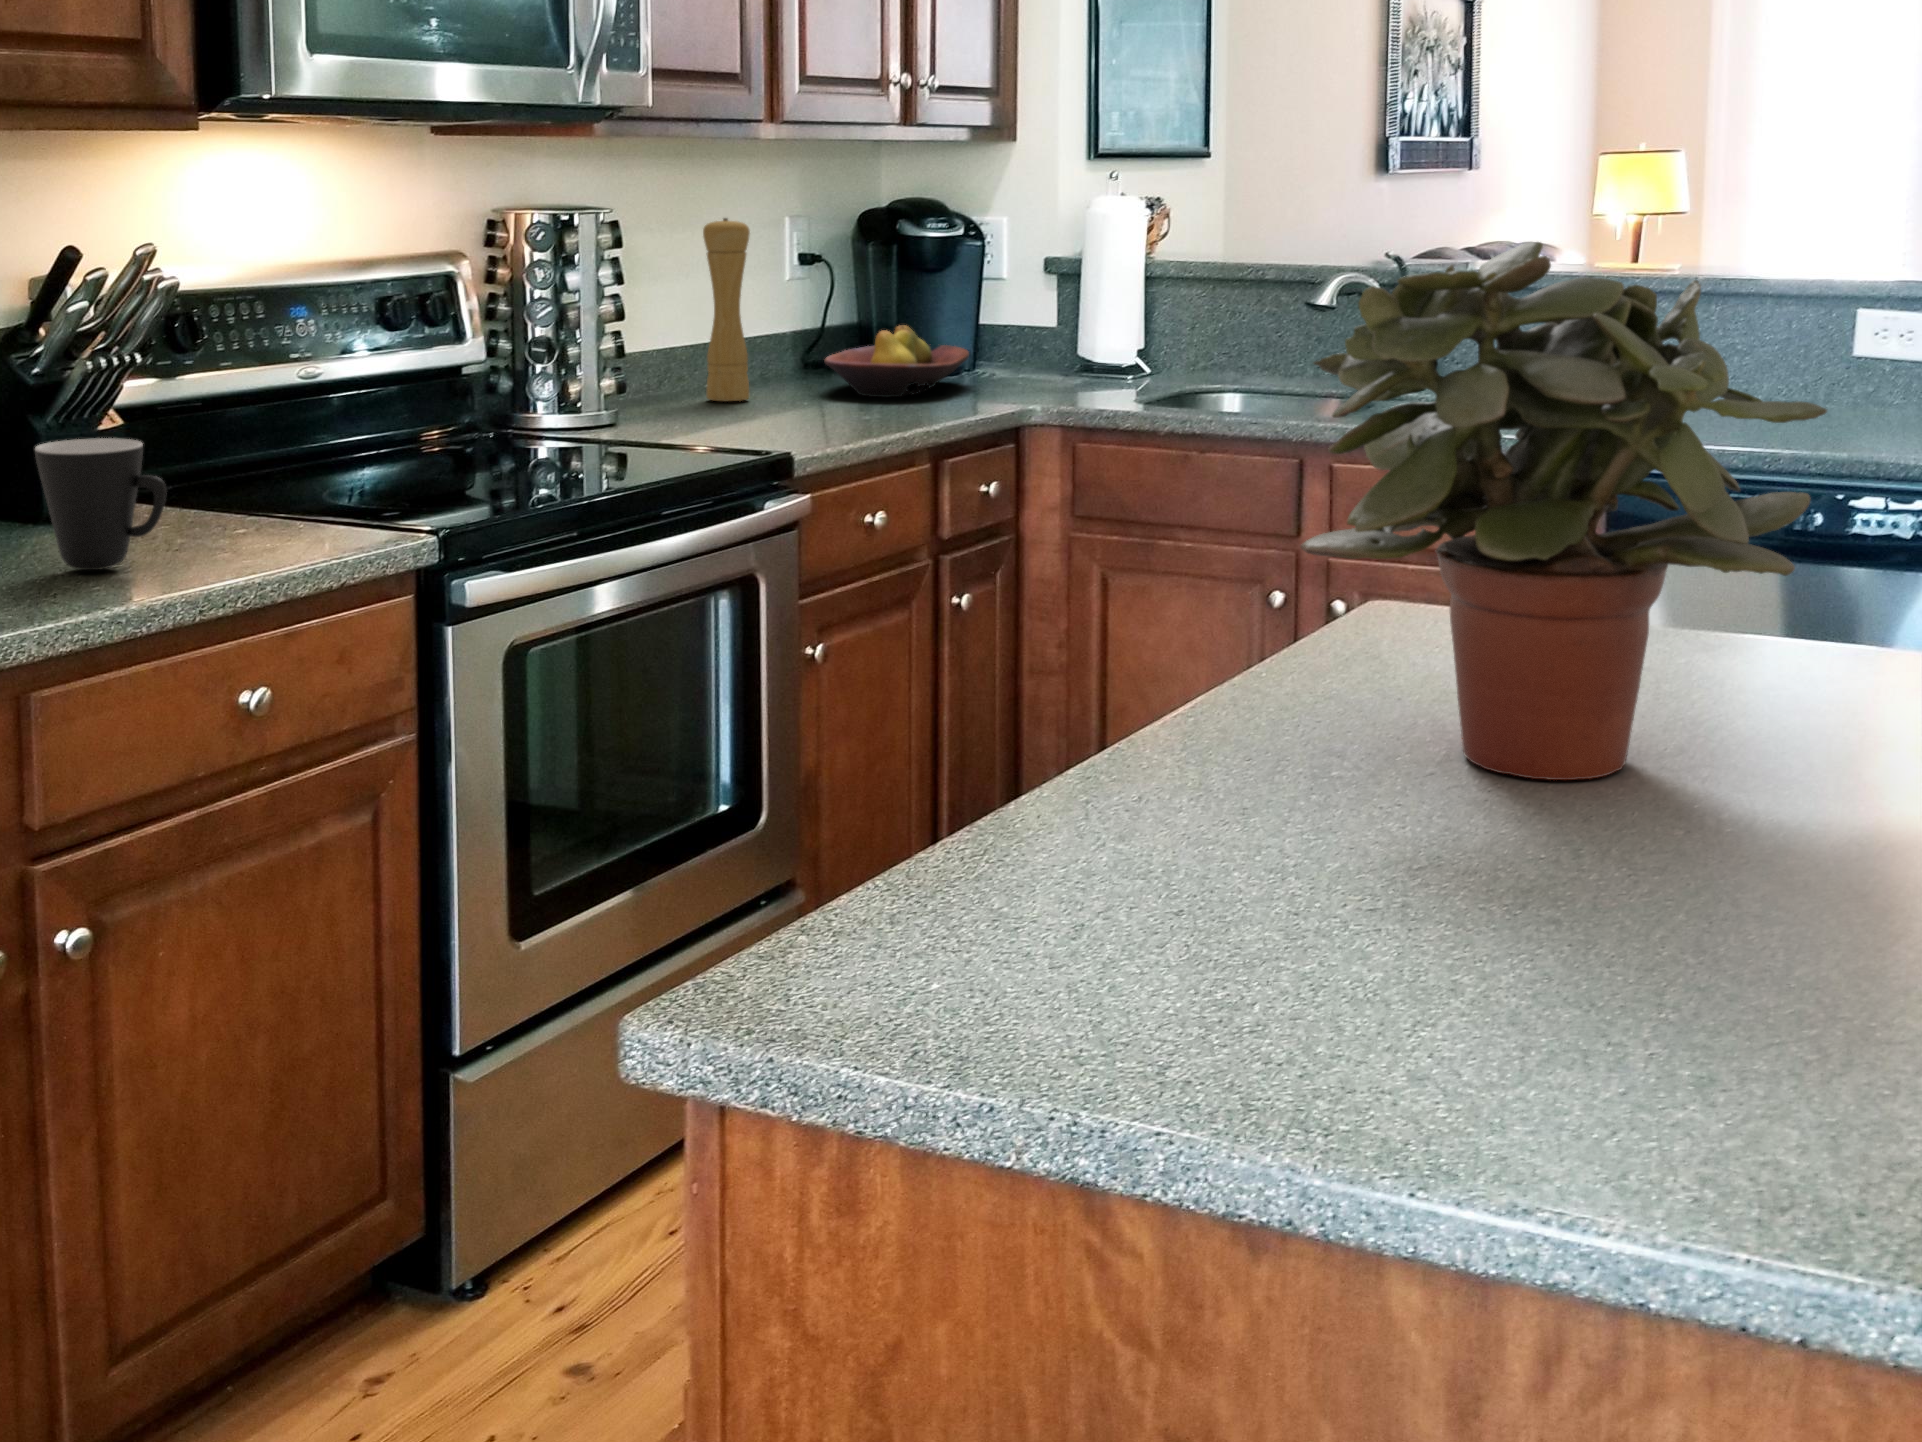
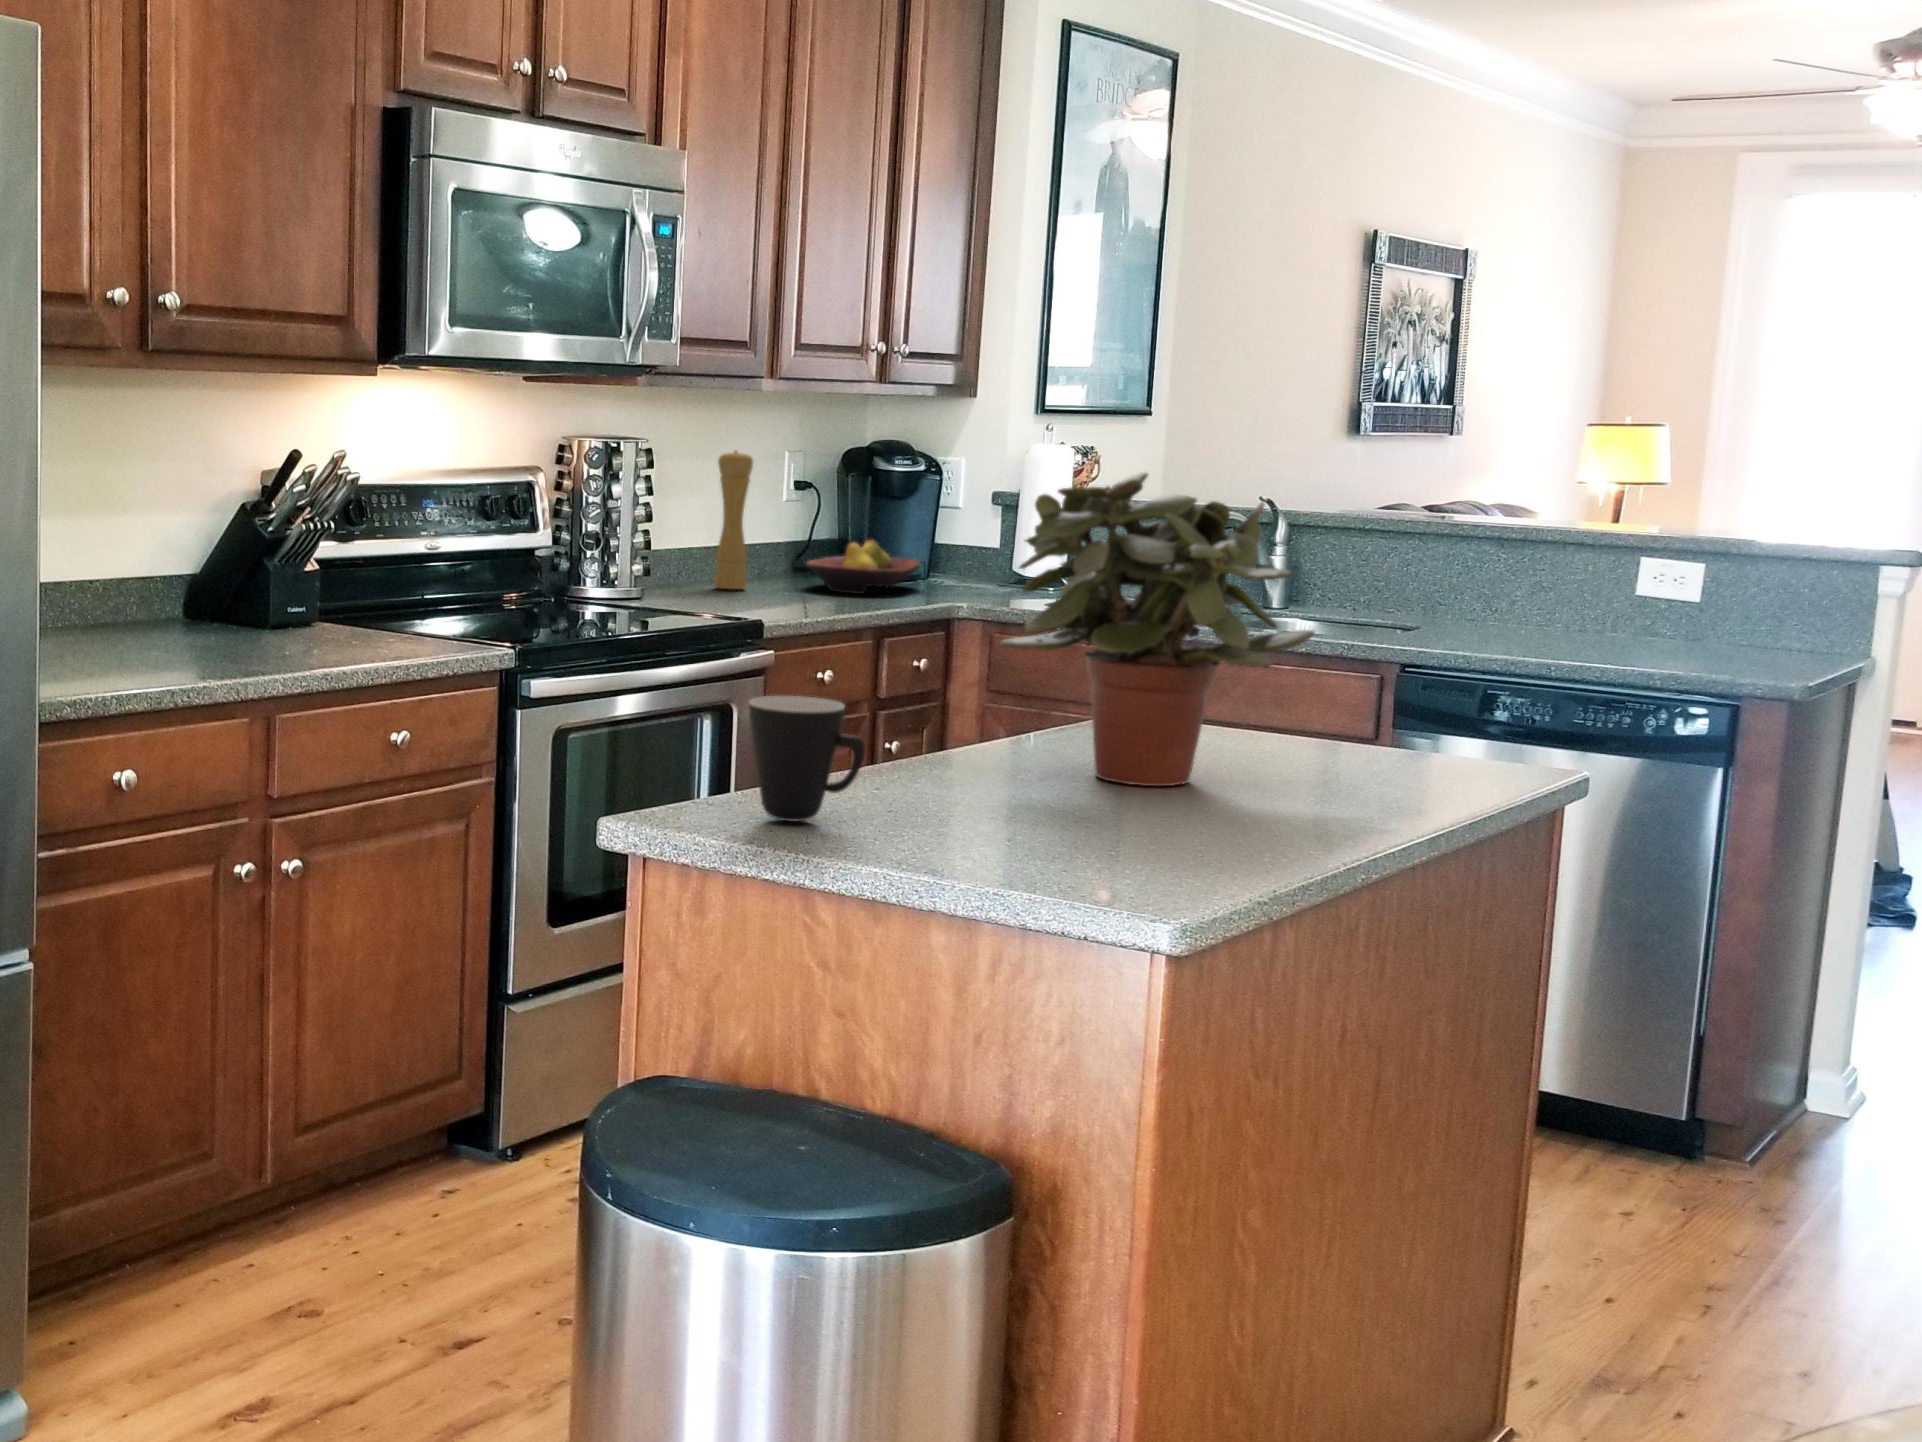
mug: present [35,438,167,570] -> present [749,696,865,822]

